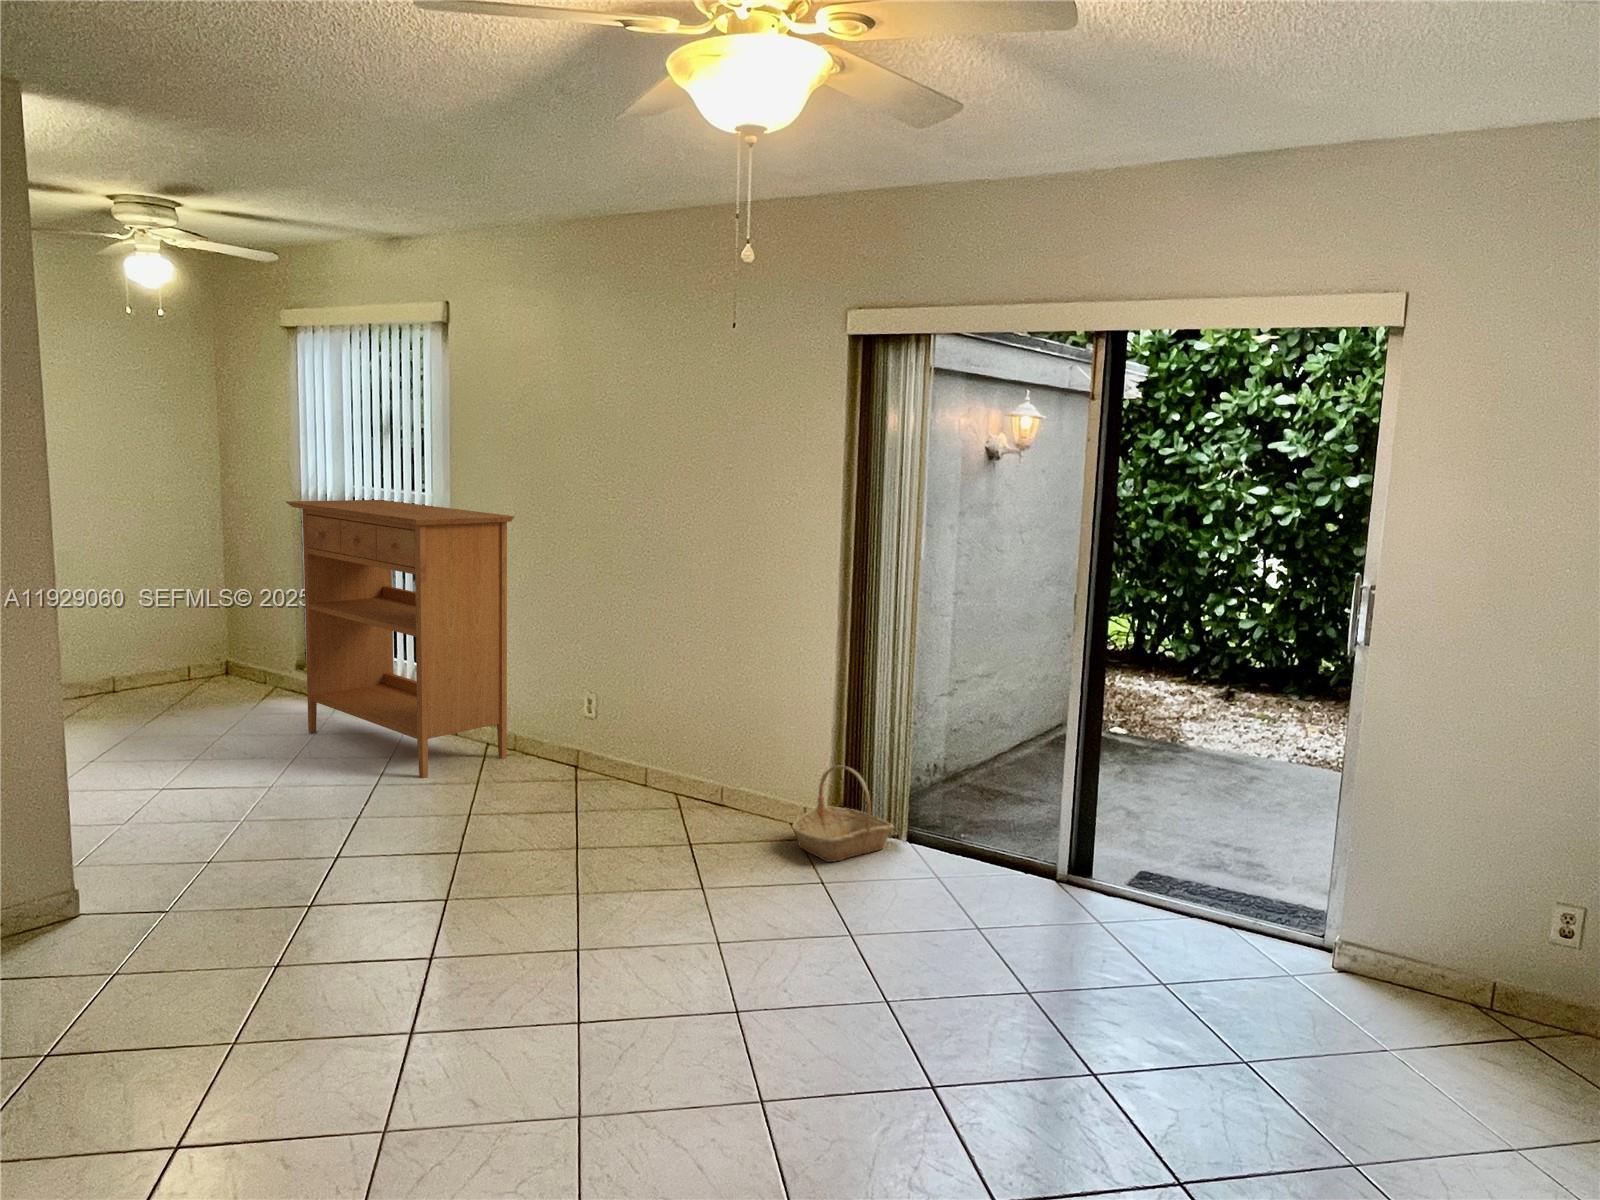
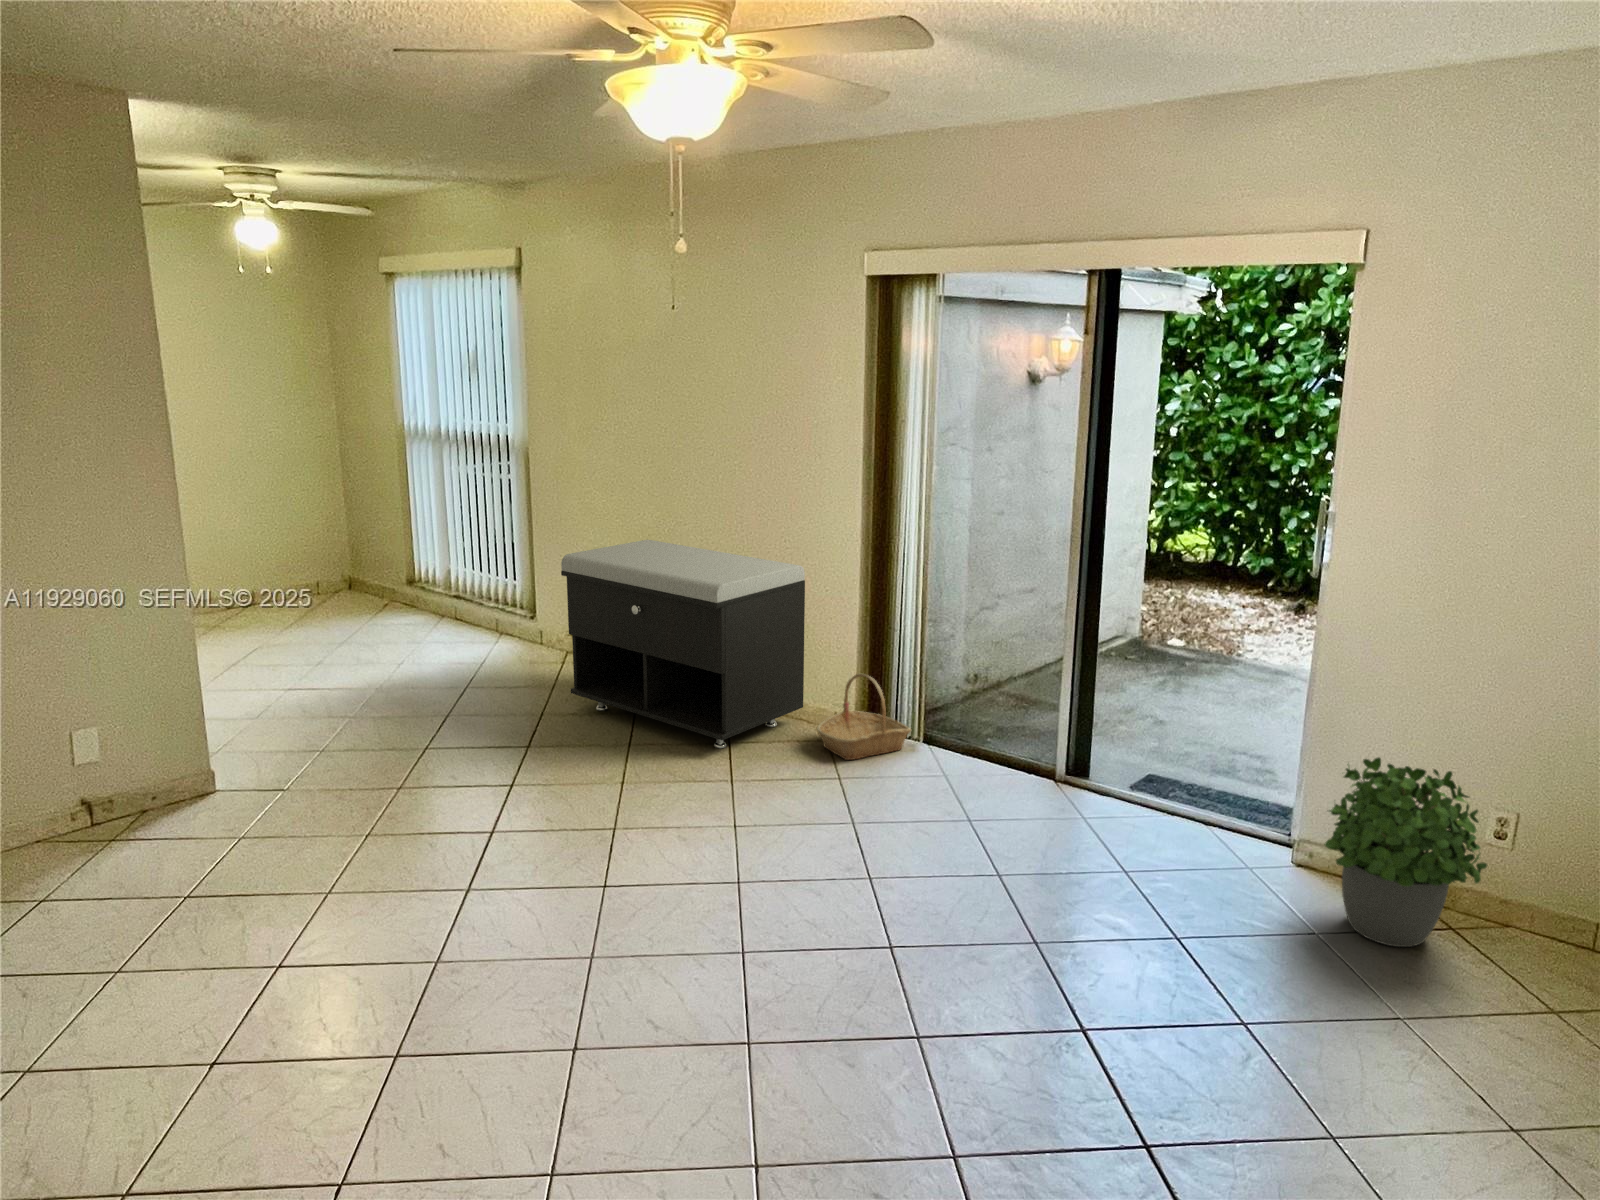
console table: present [286,500,514,778] -> none [386,431,582,682]
storage bench: none [500,619,775,851] -> present [561,540,805,748]
potted plant: none [1386,851,1578,1061] -> present [1324,758,1487,947]

